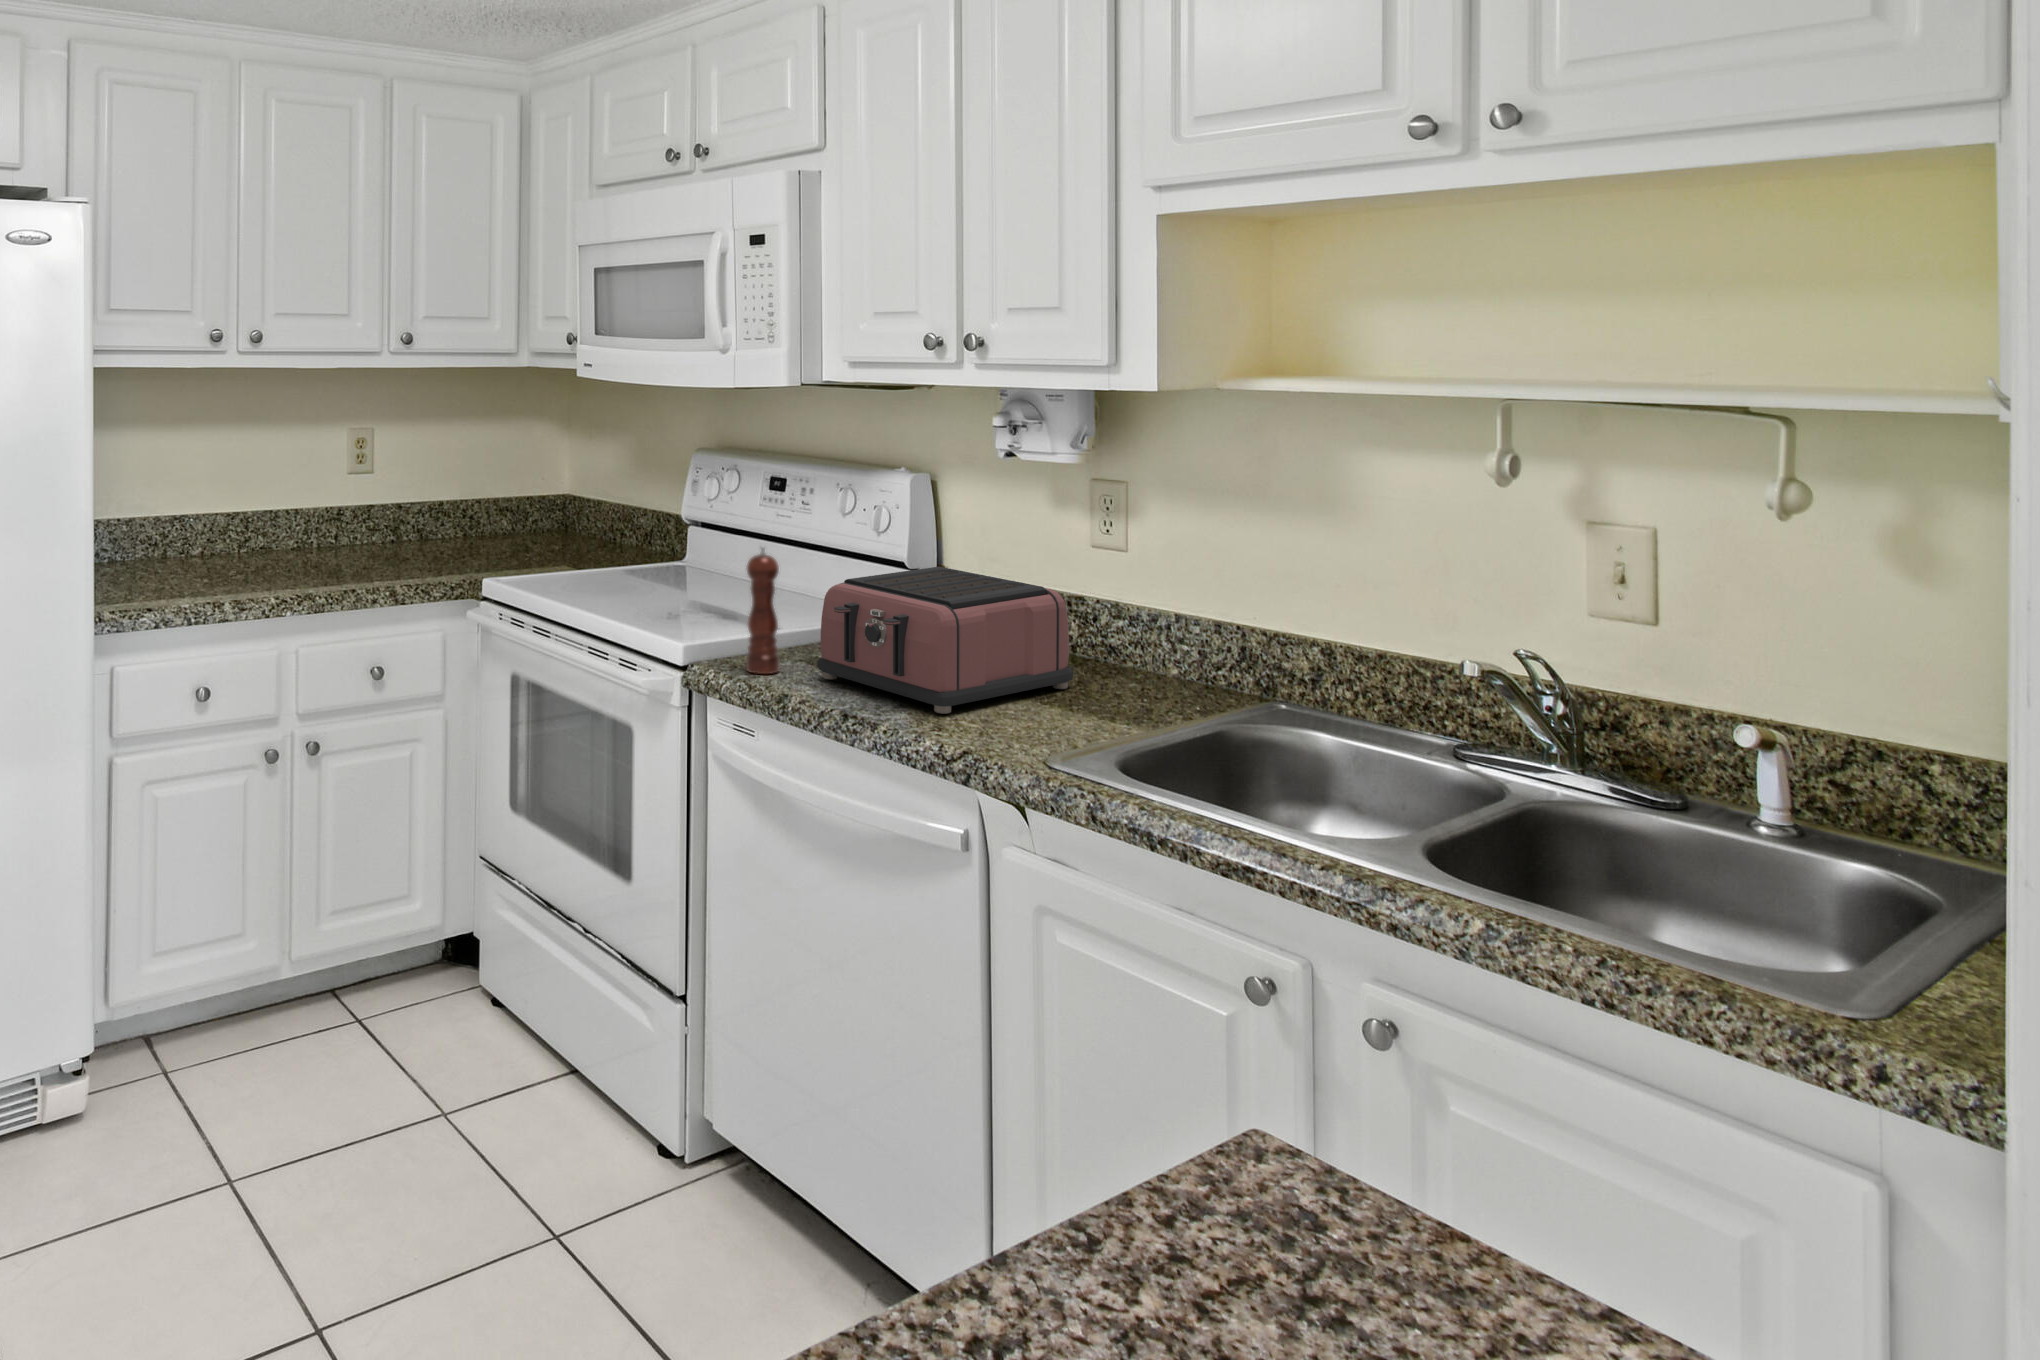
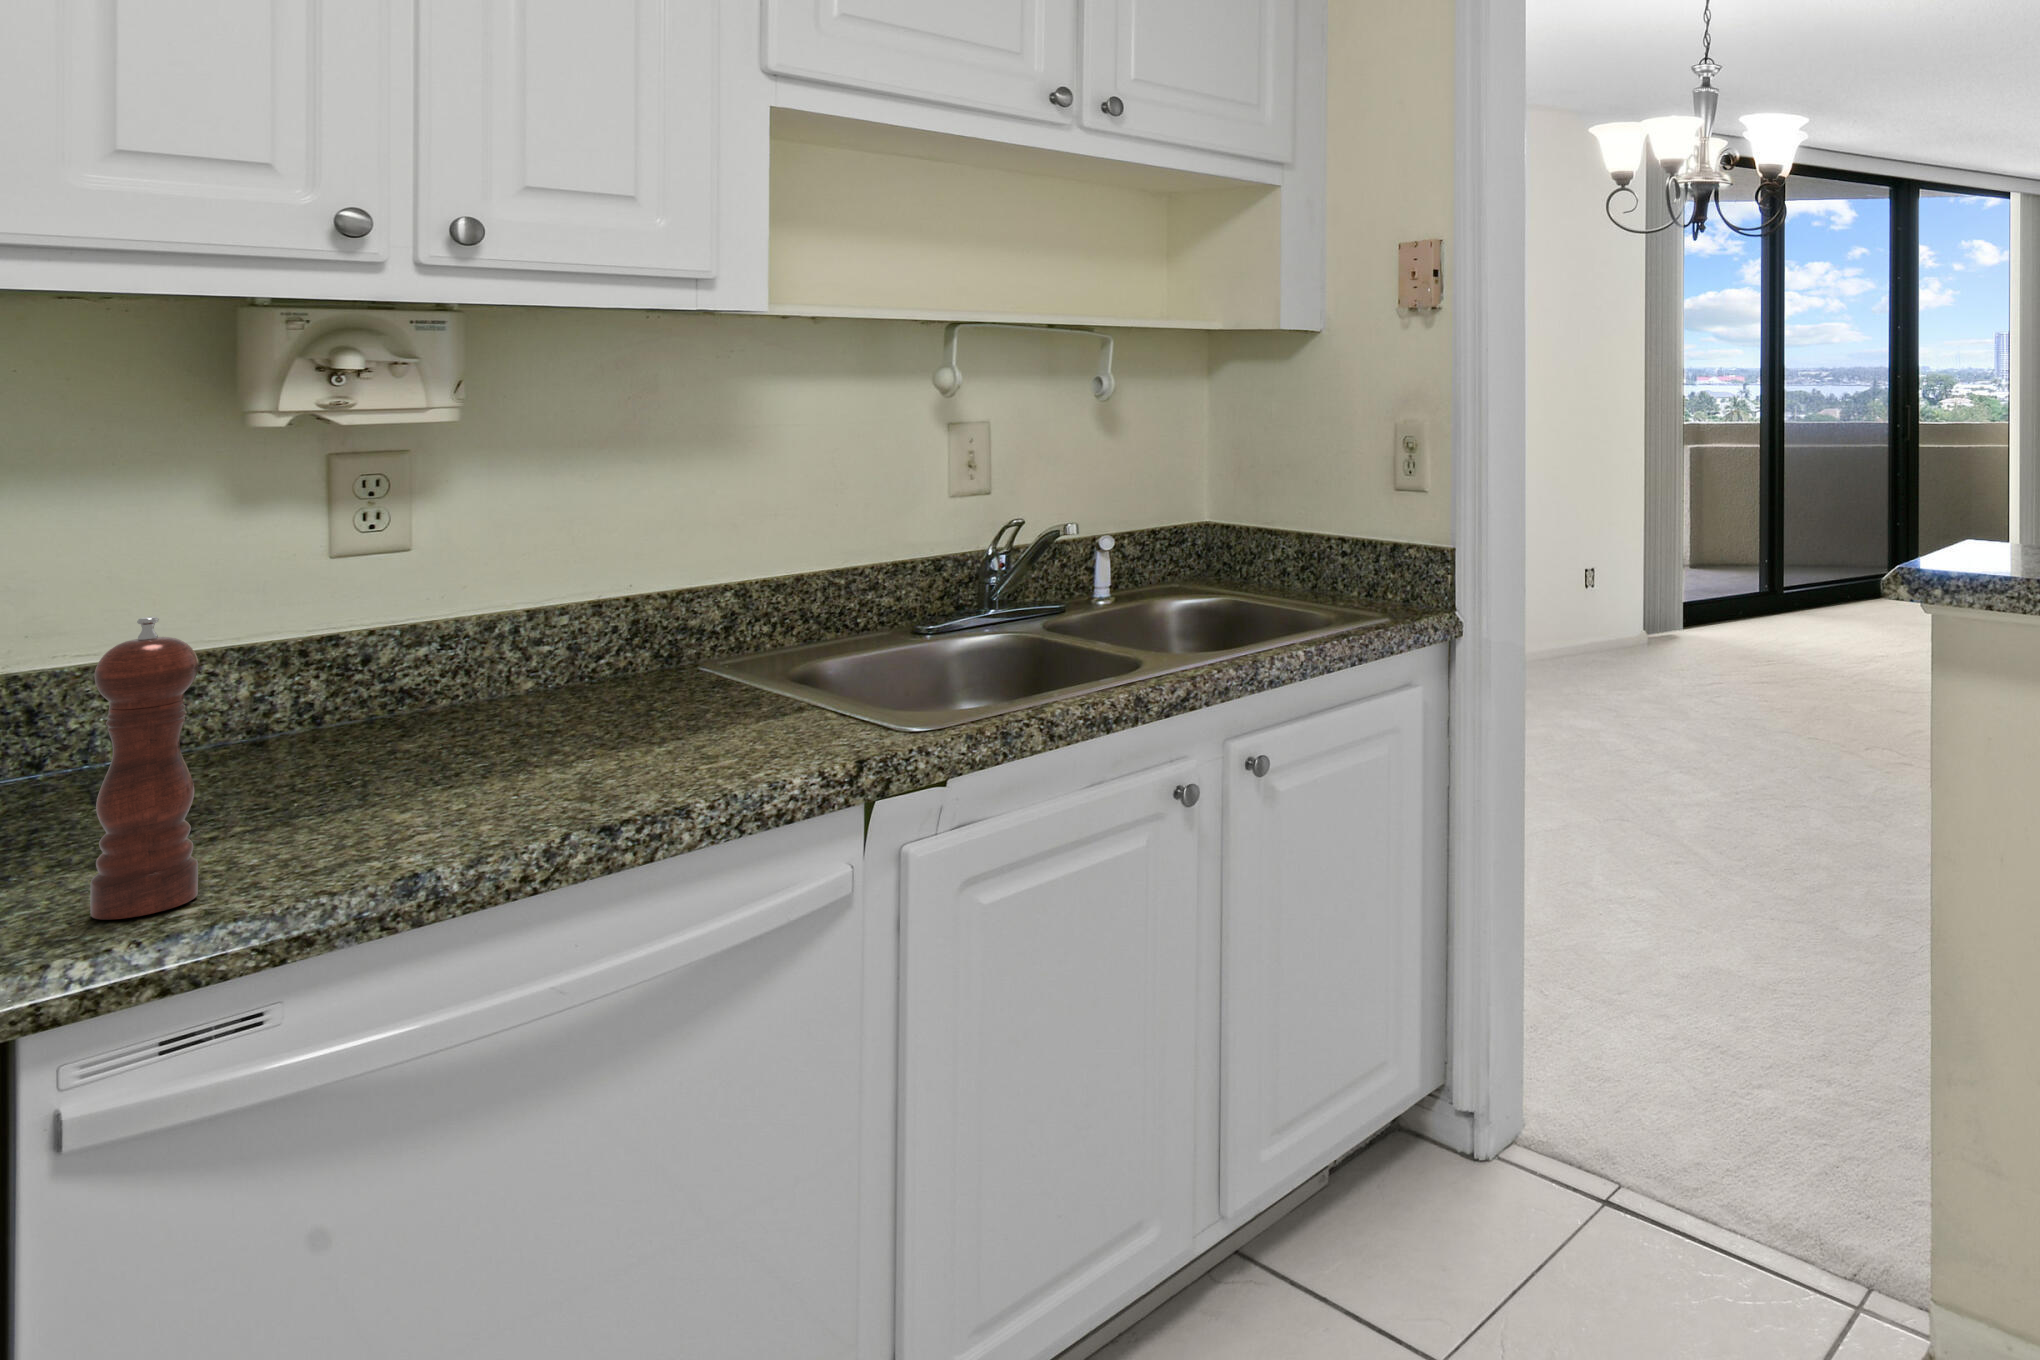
toaster: present [817,567,1073,714] -> none [199,587,666,850]

